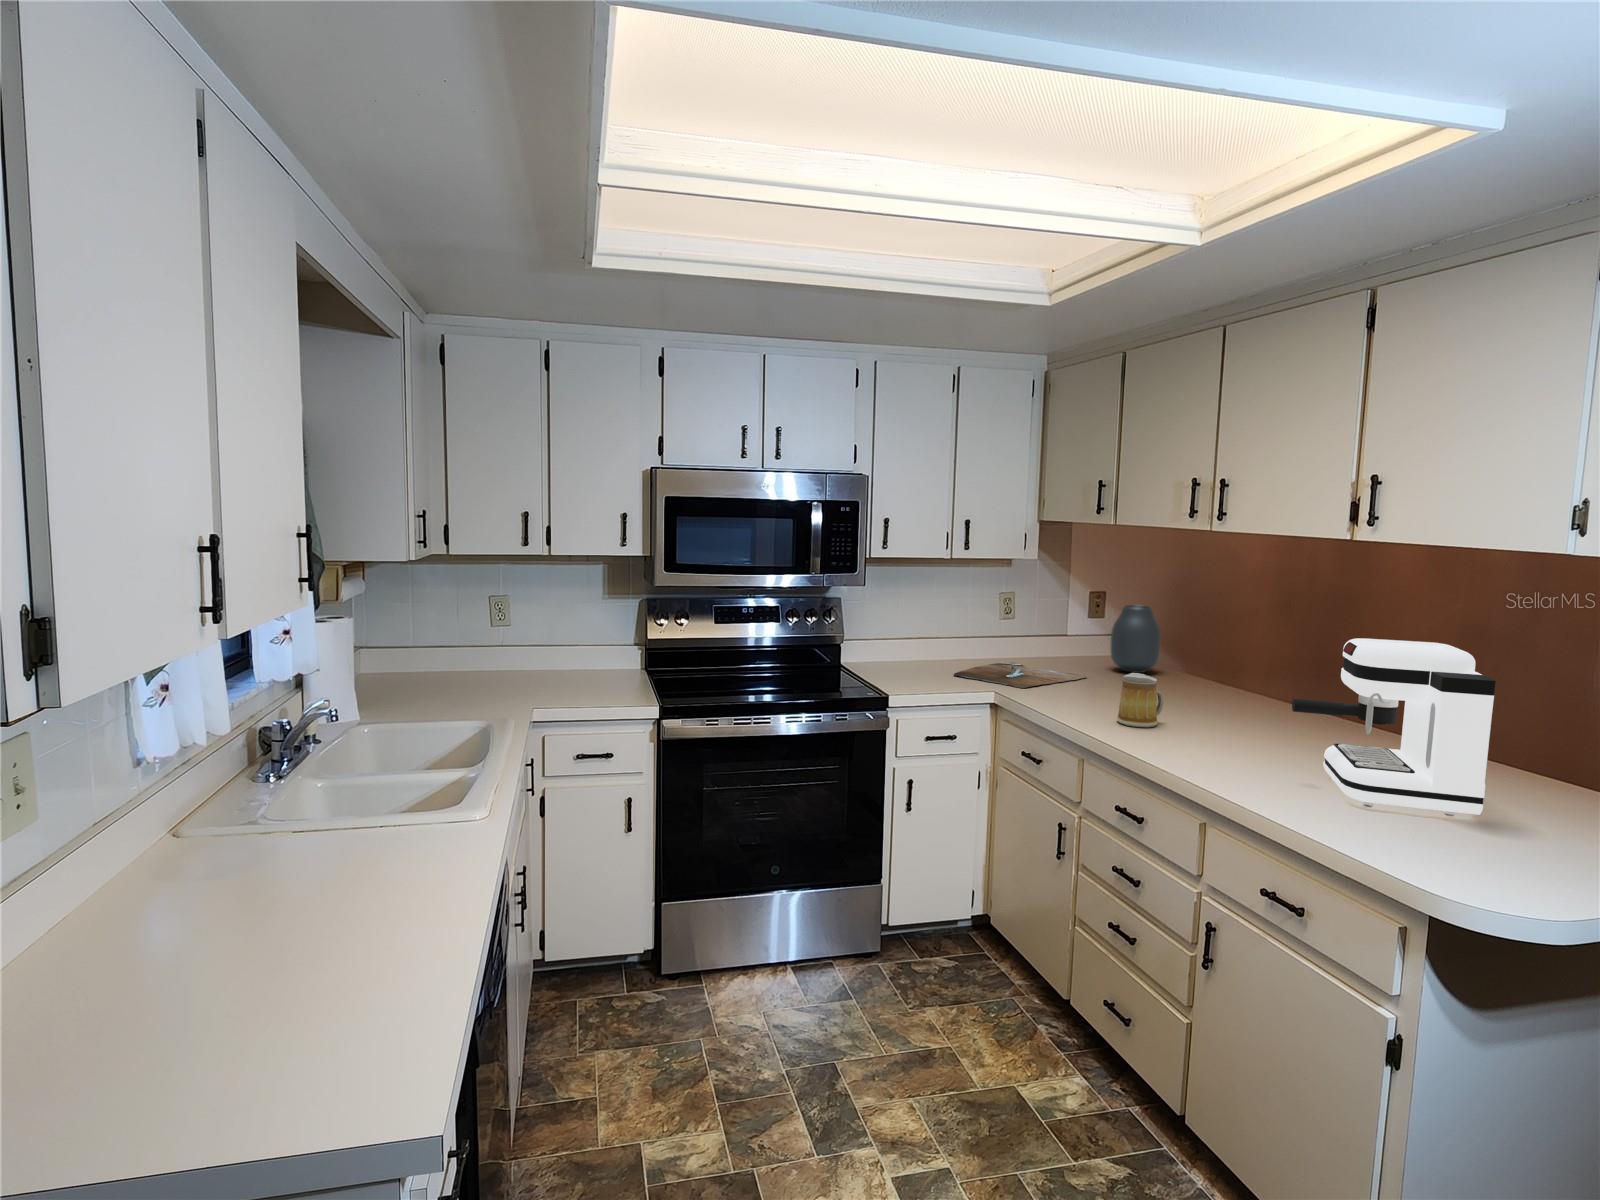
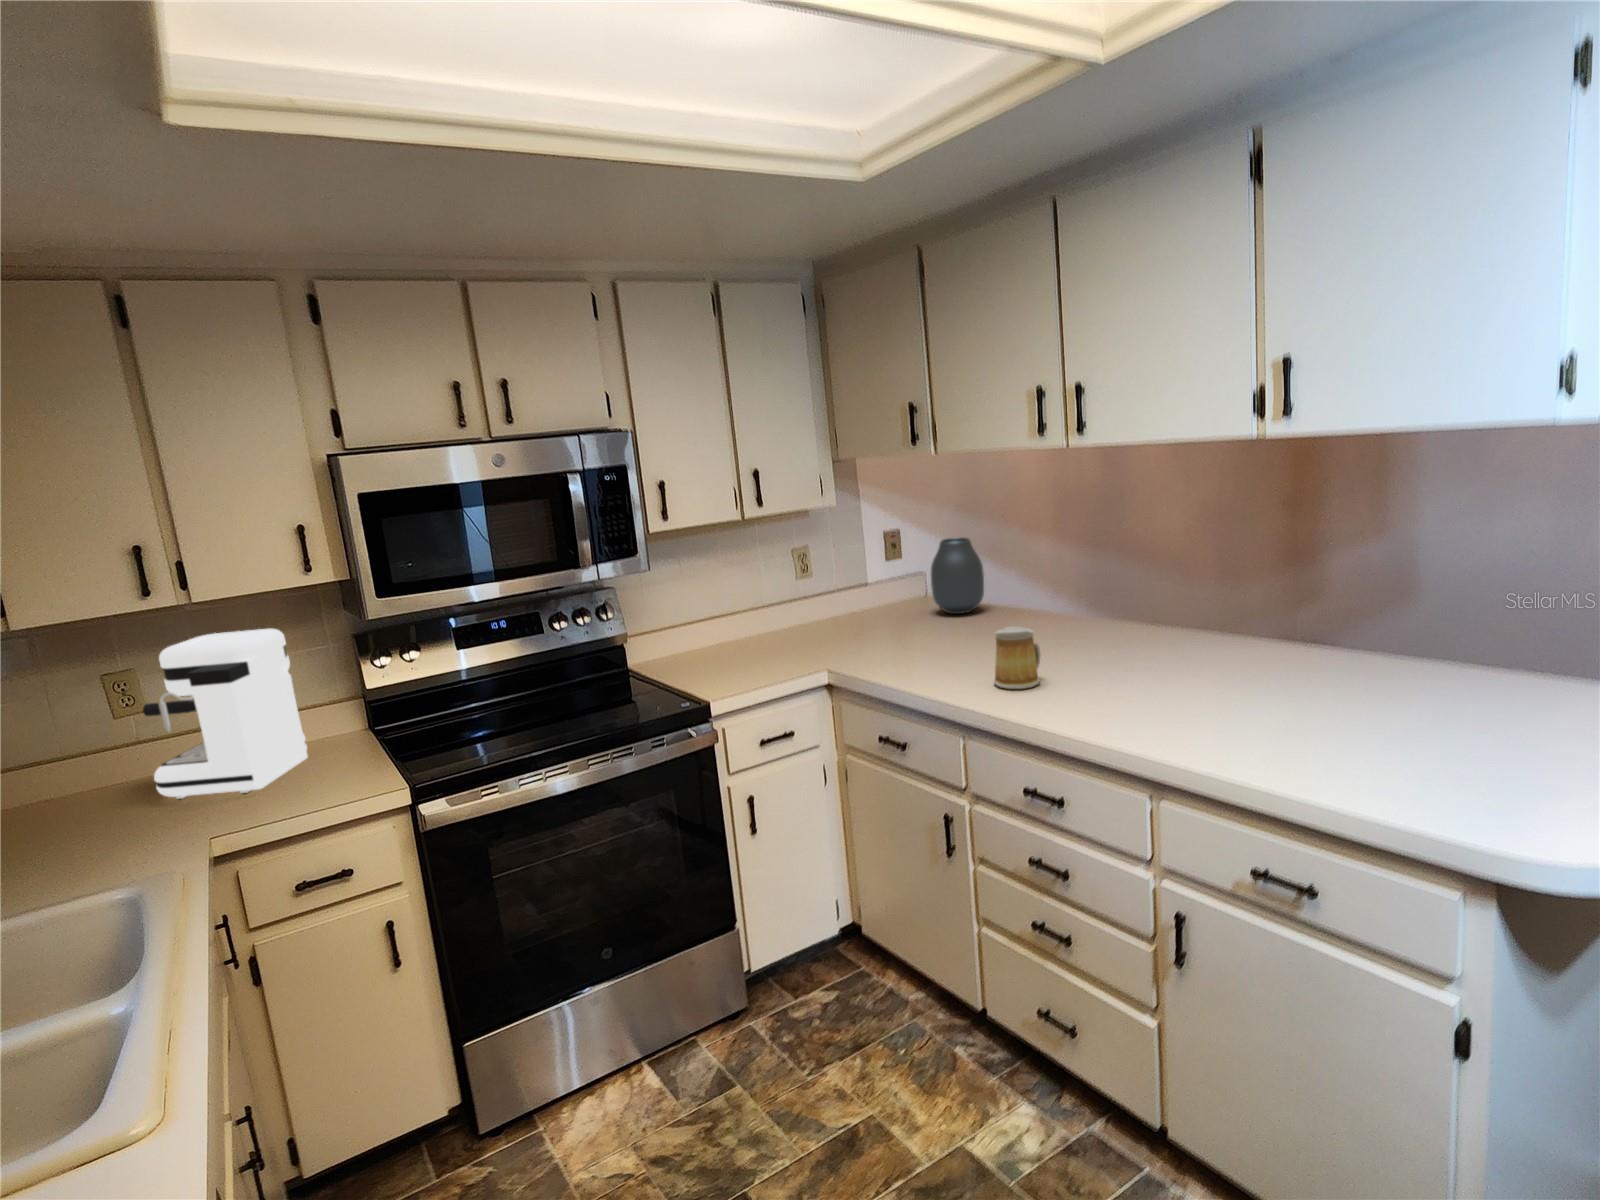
coffee maker: present [1292,638,1496,815] -> present [143,629,308,799]
cutting board: present [954,662,1087,688] -> none [774,624,920,658]

